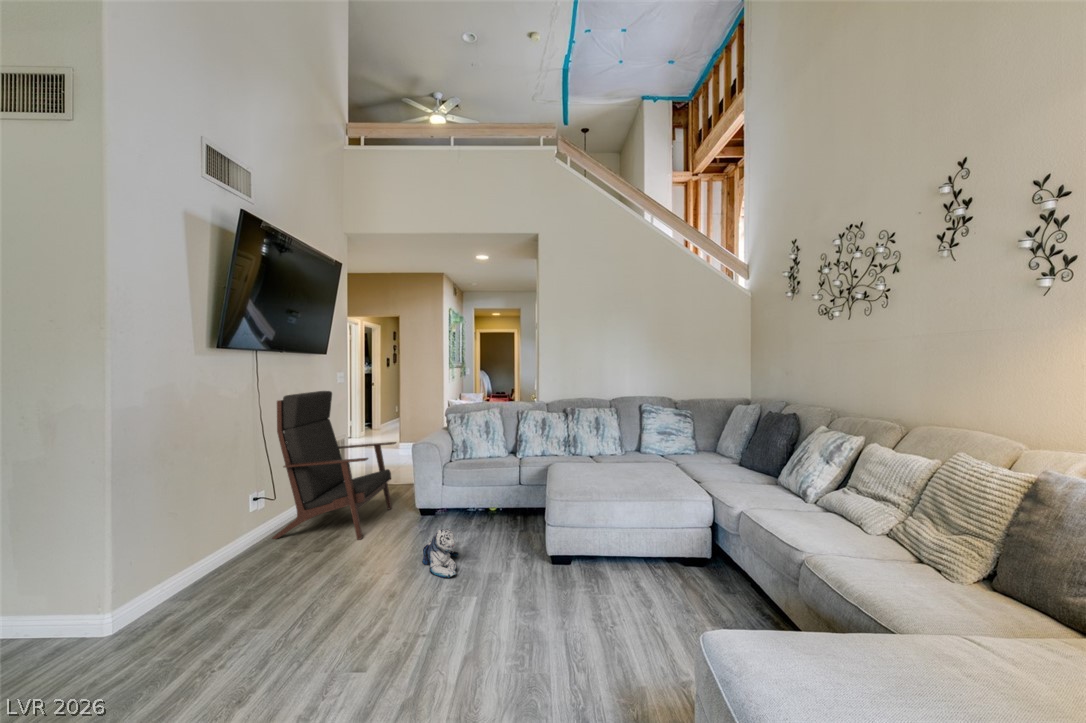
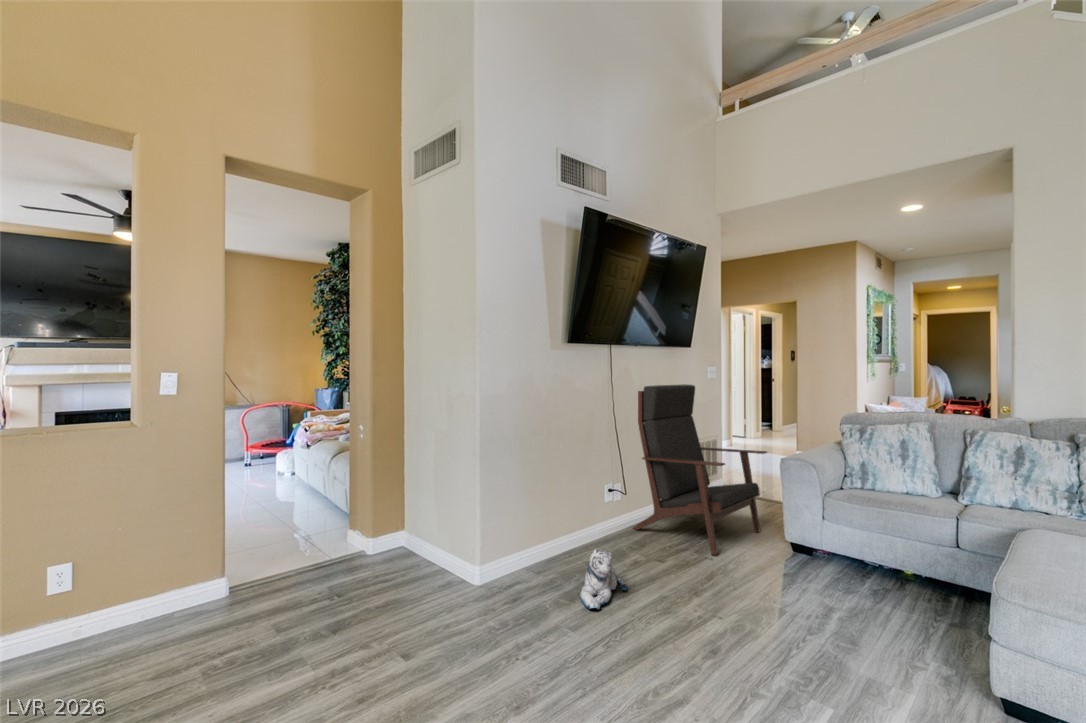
plush toy: present [422,529,458,578] -> present [580,549,627,609]

